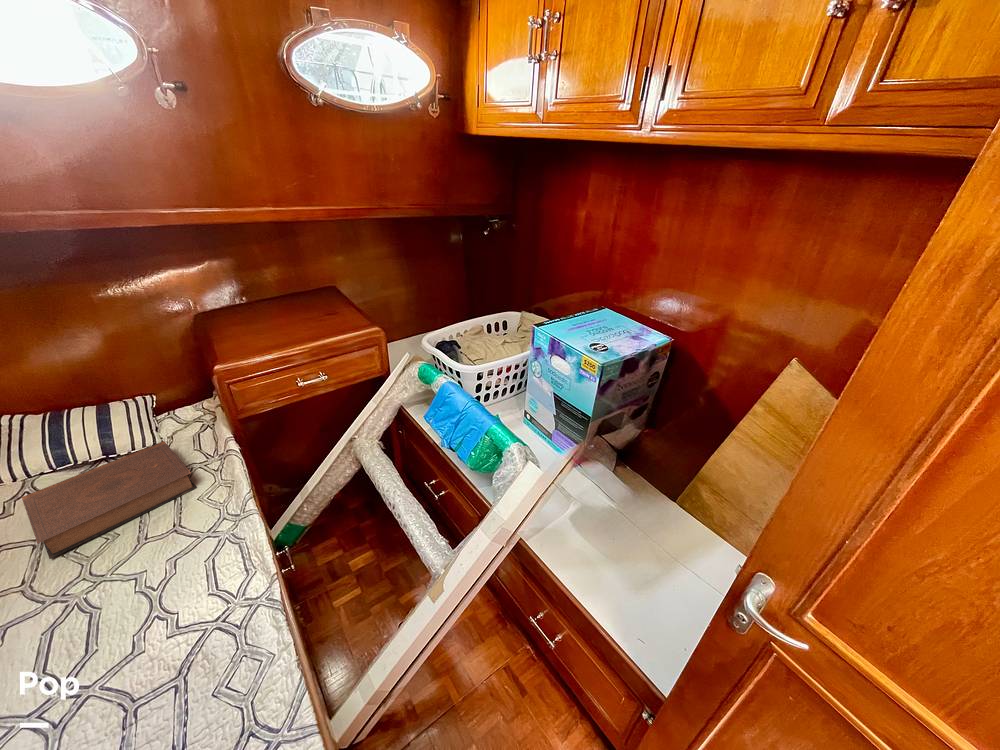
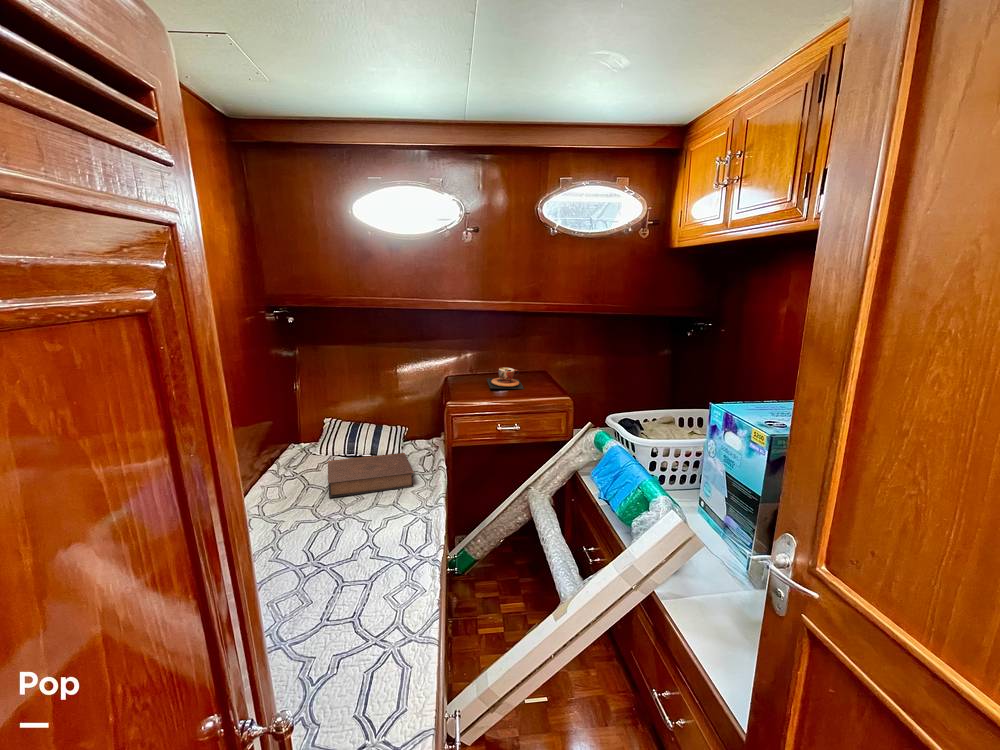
teacup: none [258,298,317,332] -> present [487,367,524,389]

